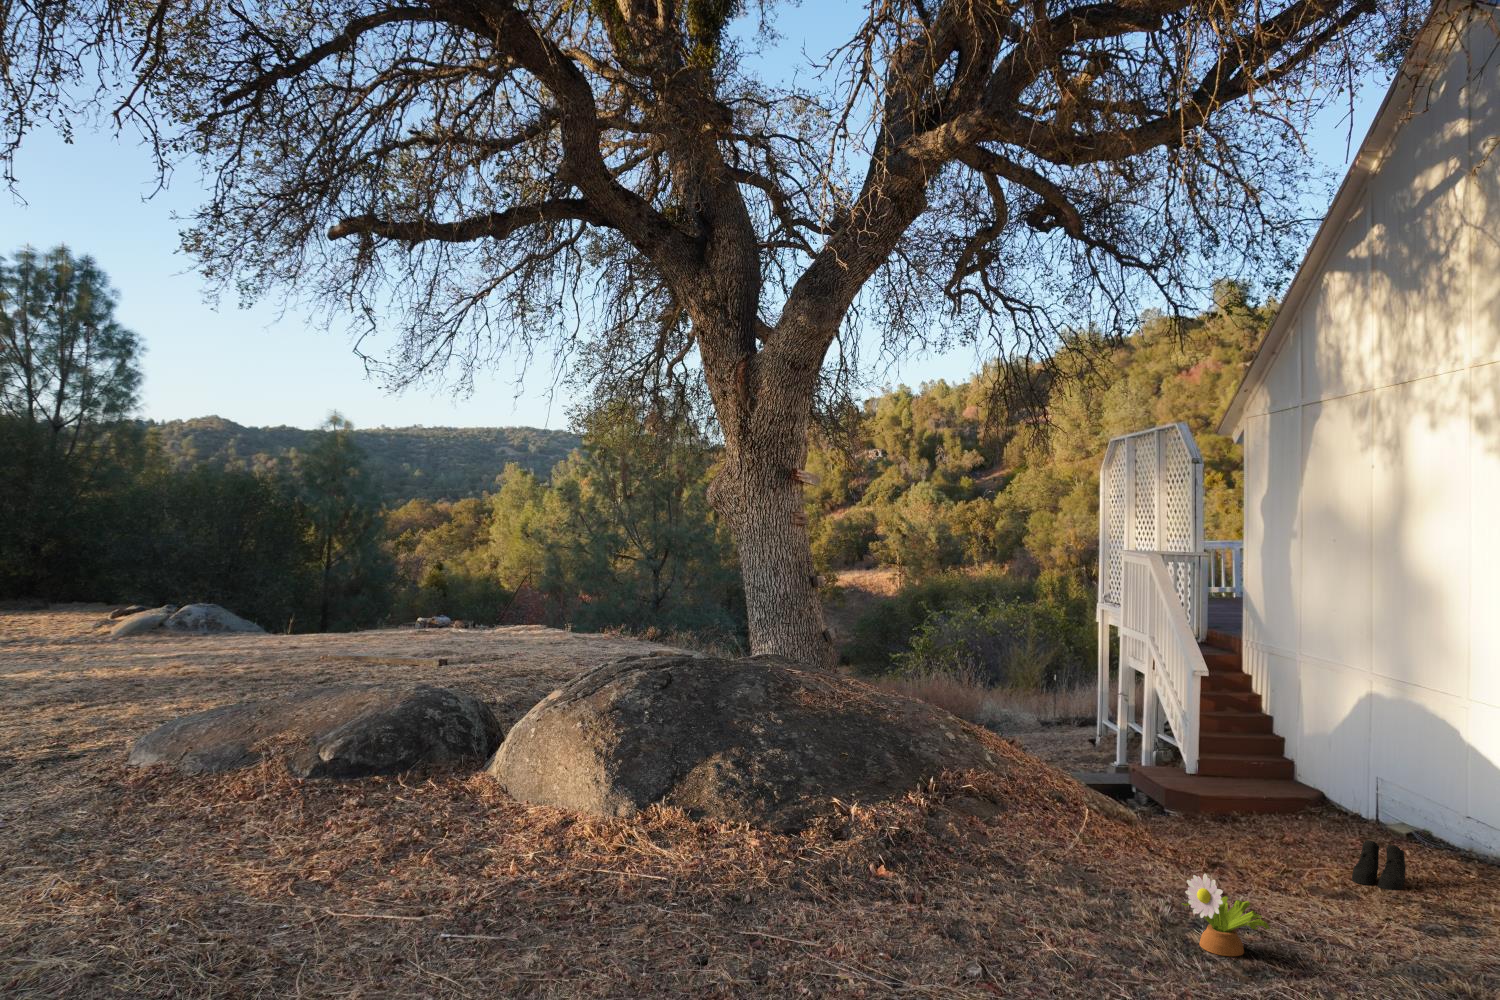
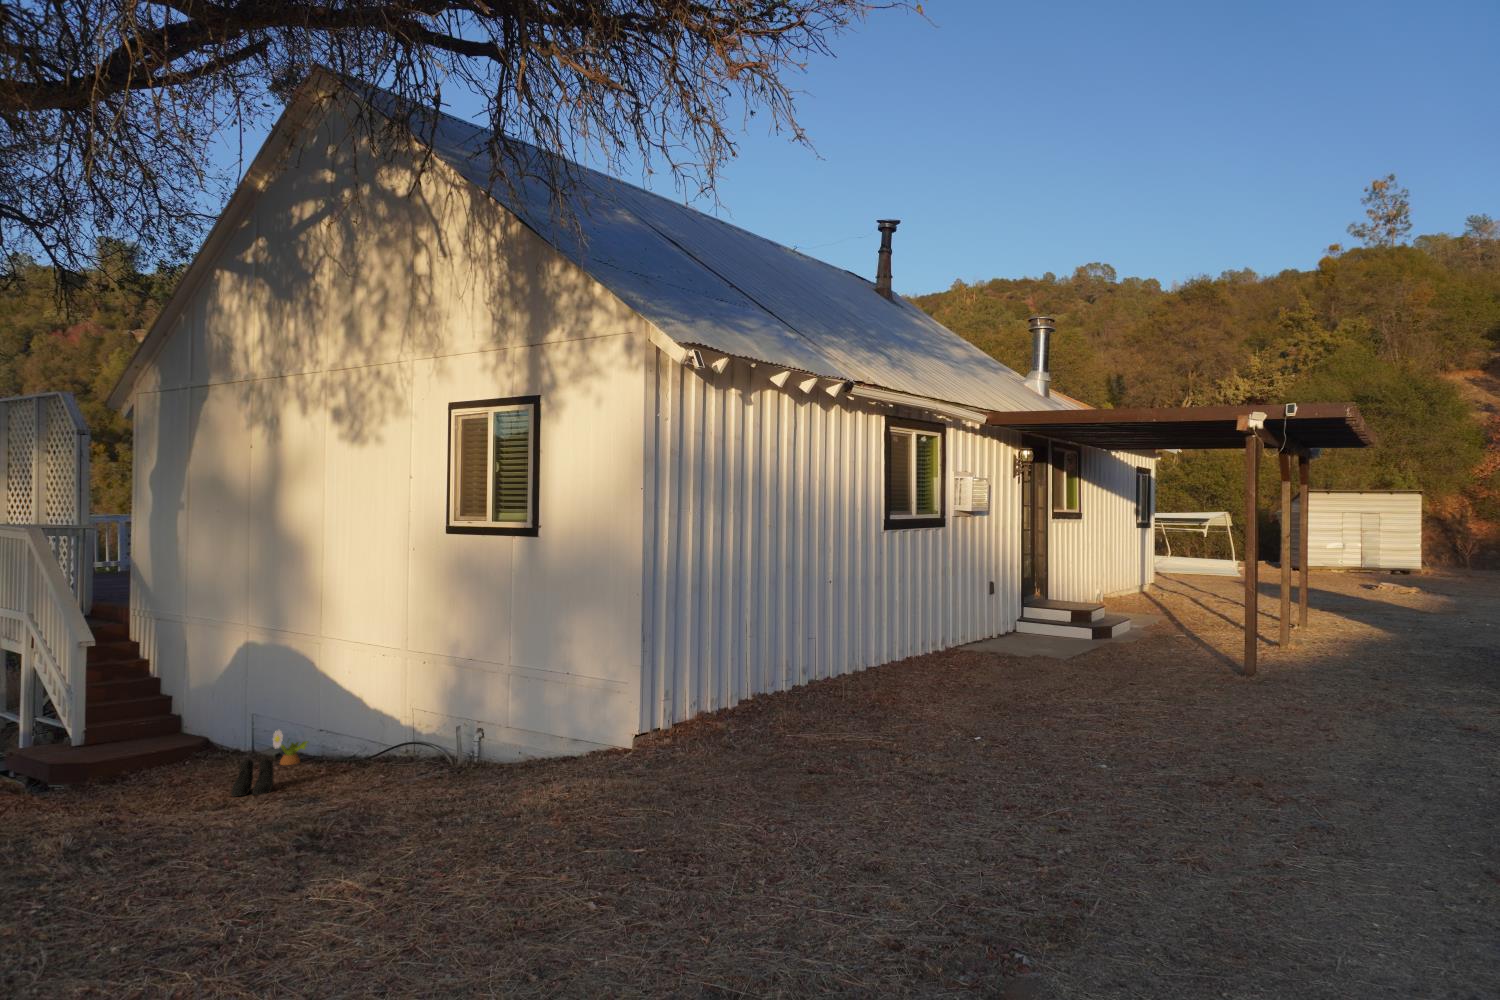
decorative plant: present [1182,873,1270,956] -> present [273,730,308,765]

